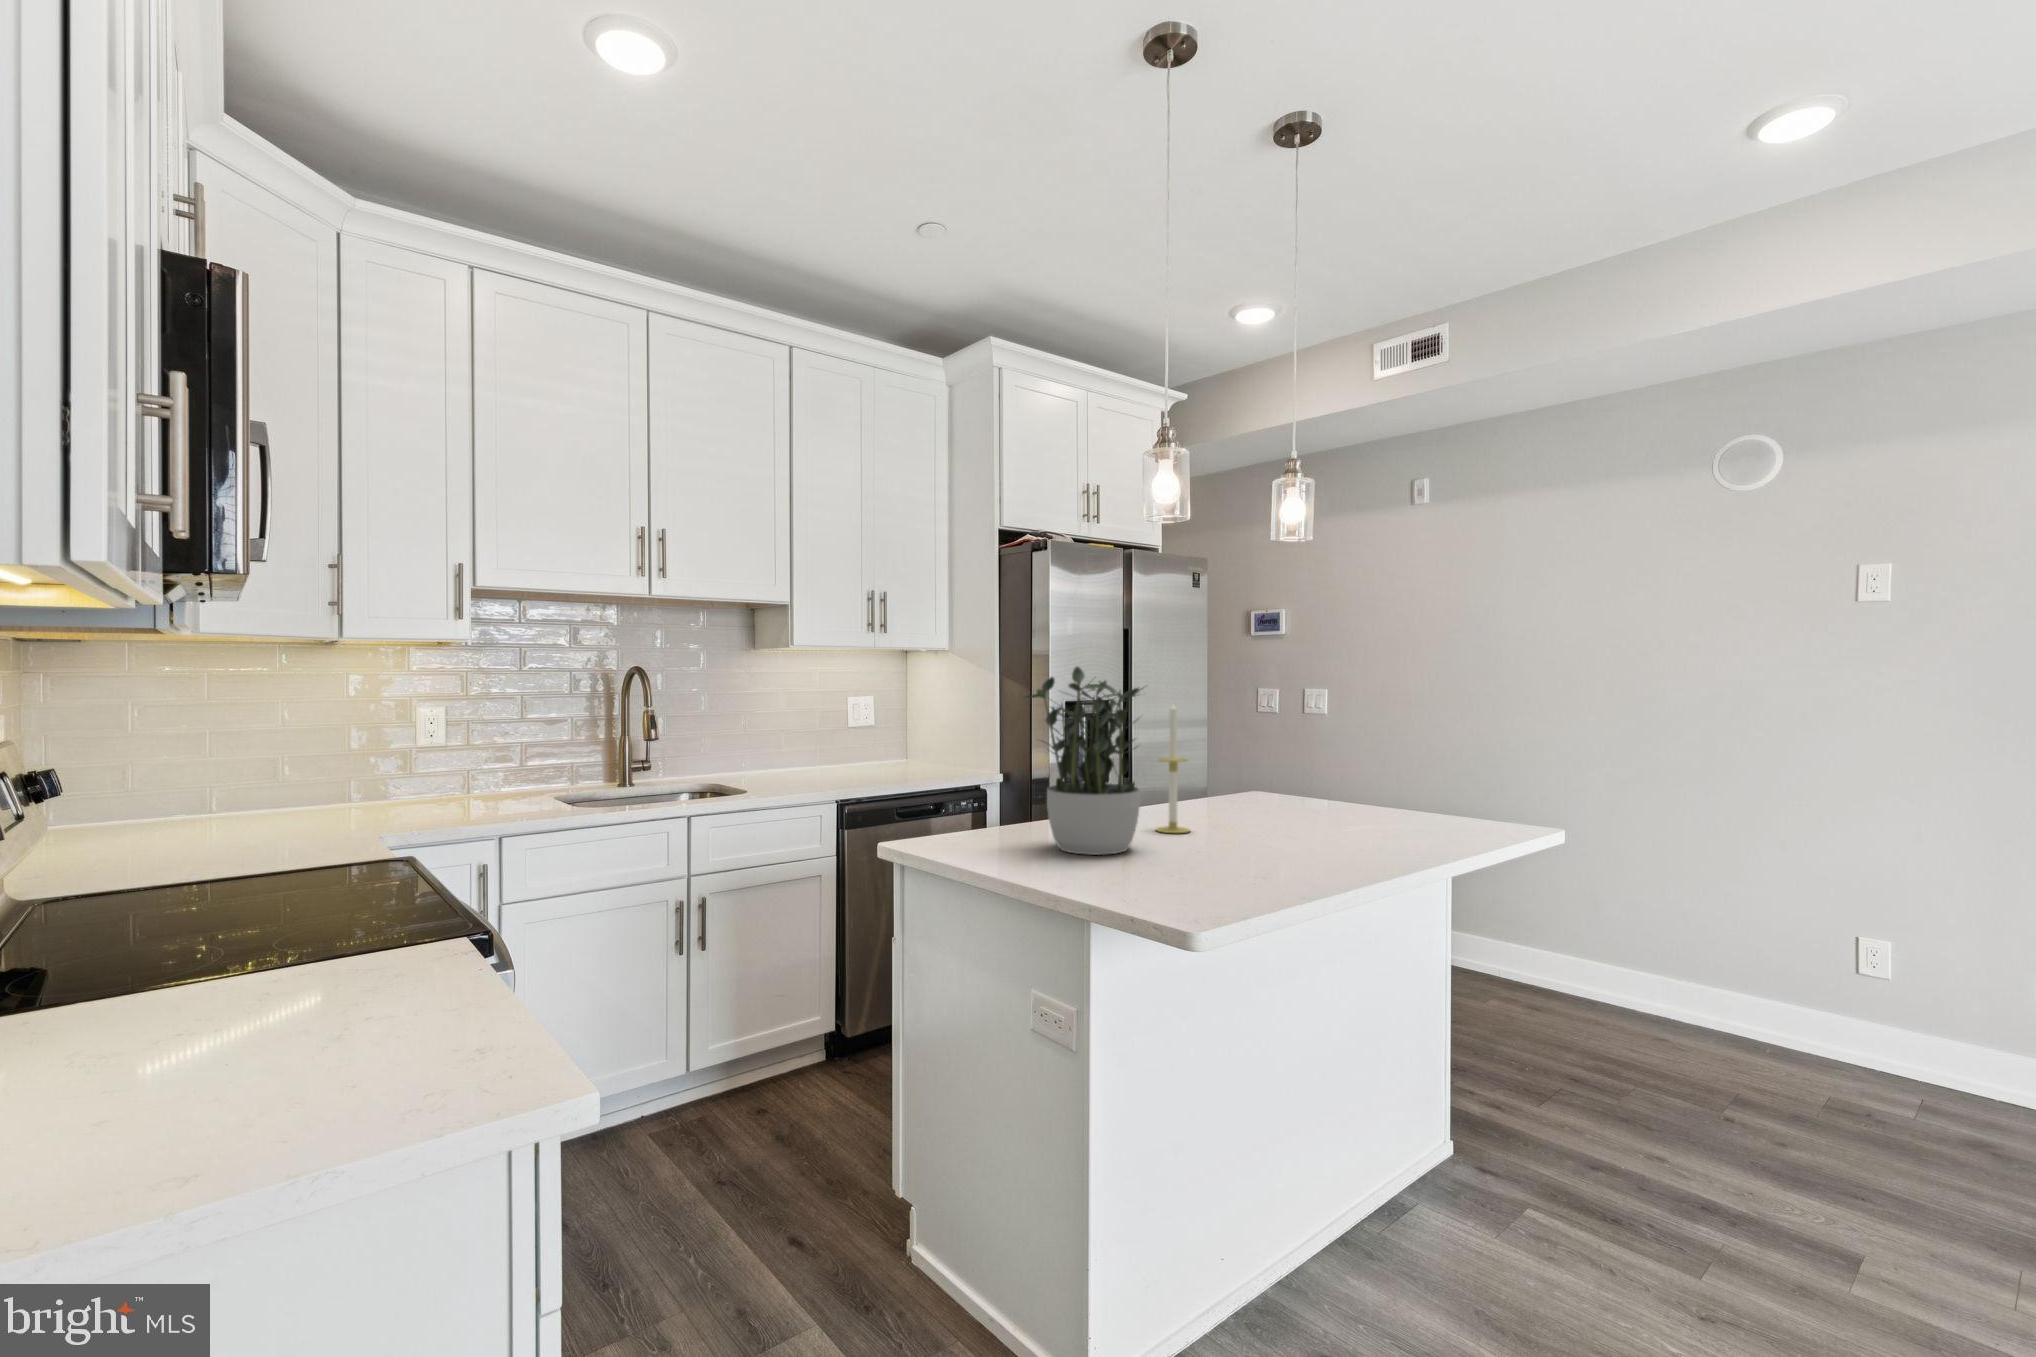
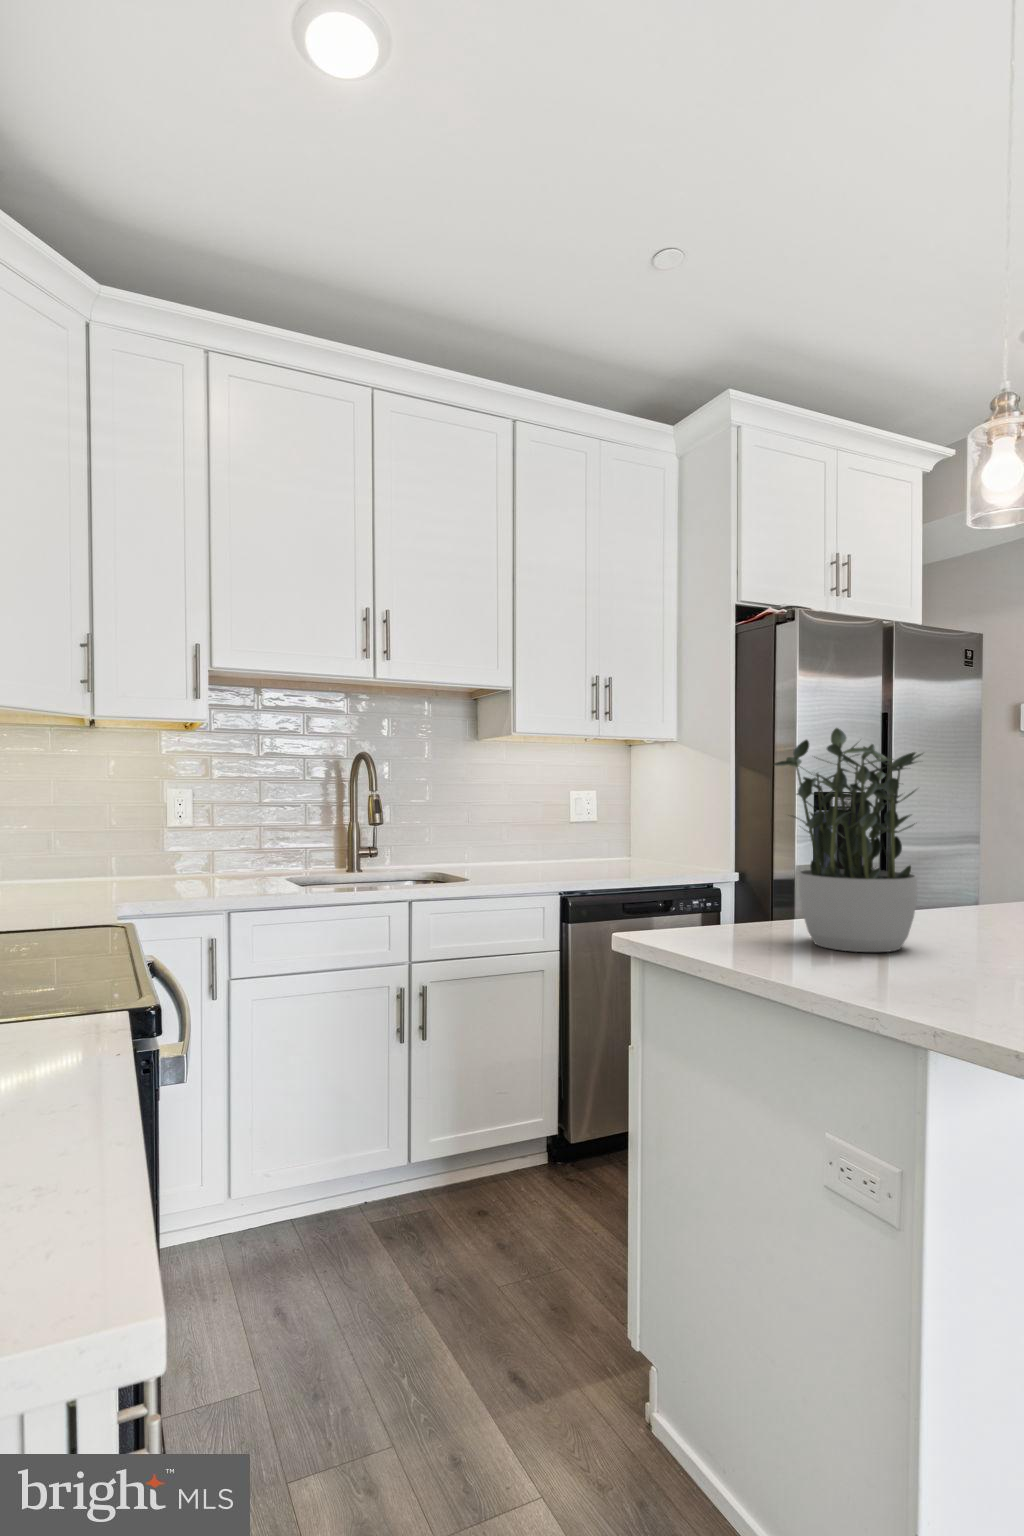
candle: present [1156,703,1190,833] -> none [933,774,979,934]

